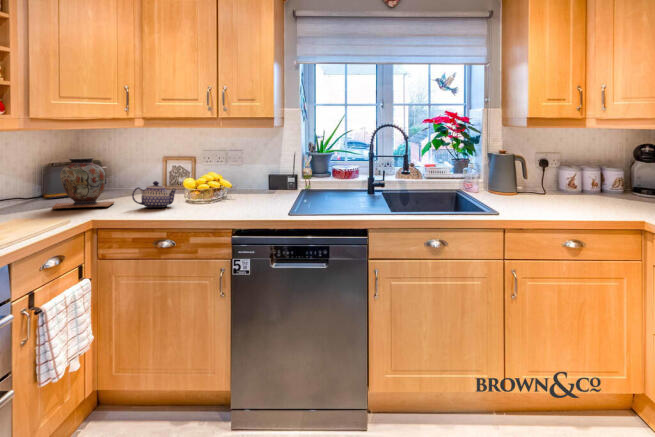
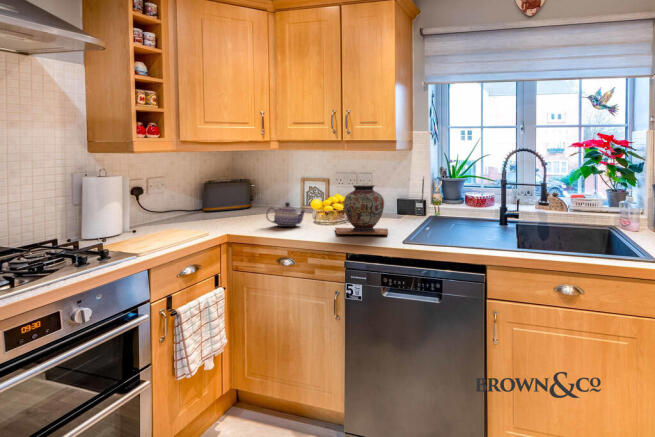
decorative vase: present [52,158,114,209] -> present [335,185,388,235]

